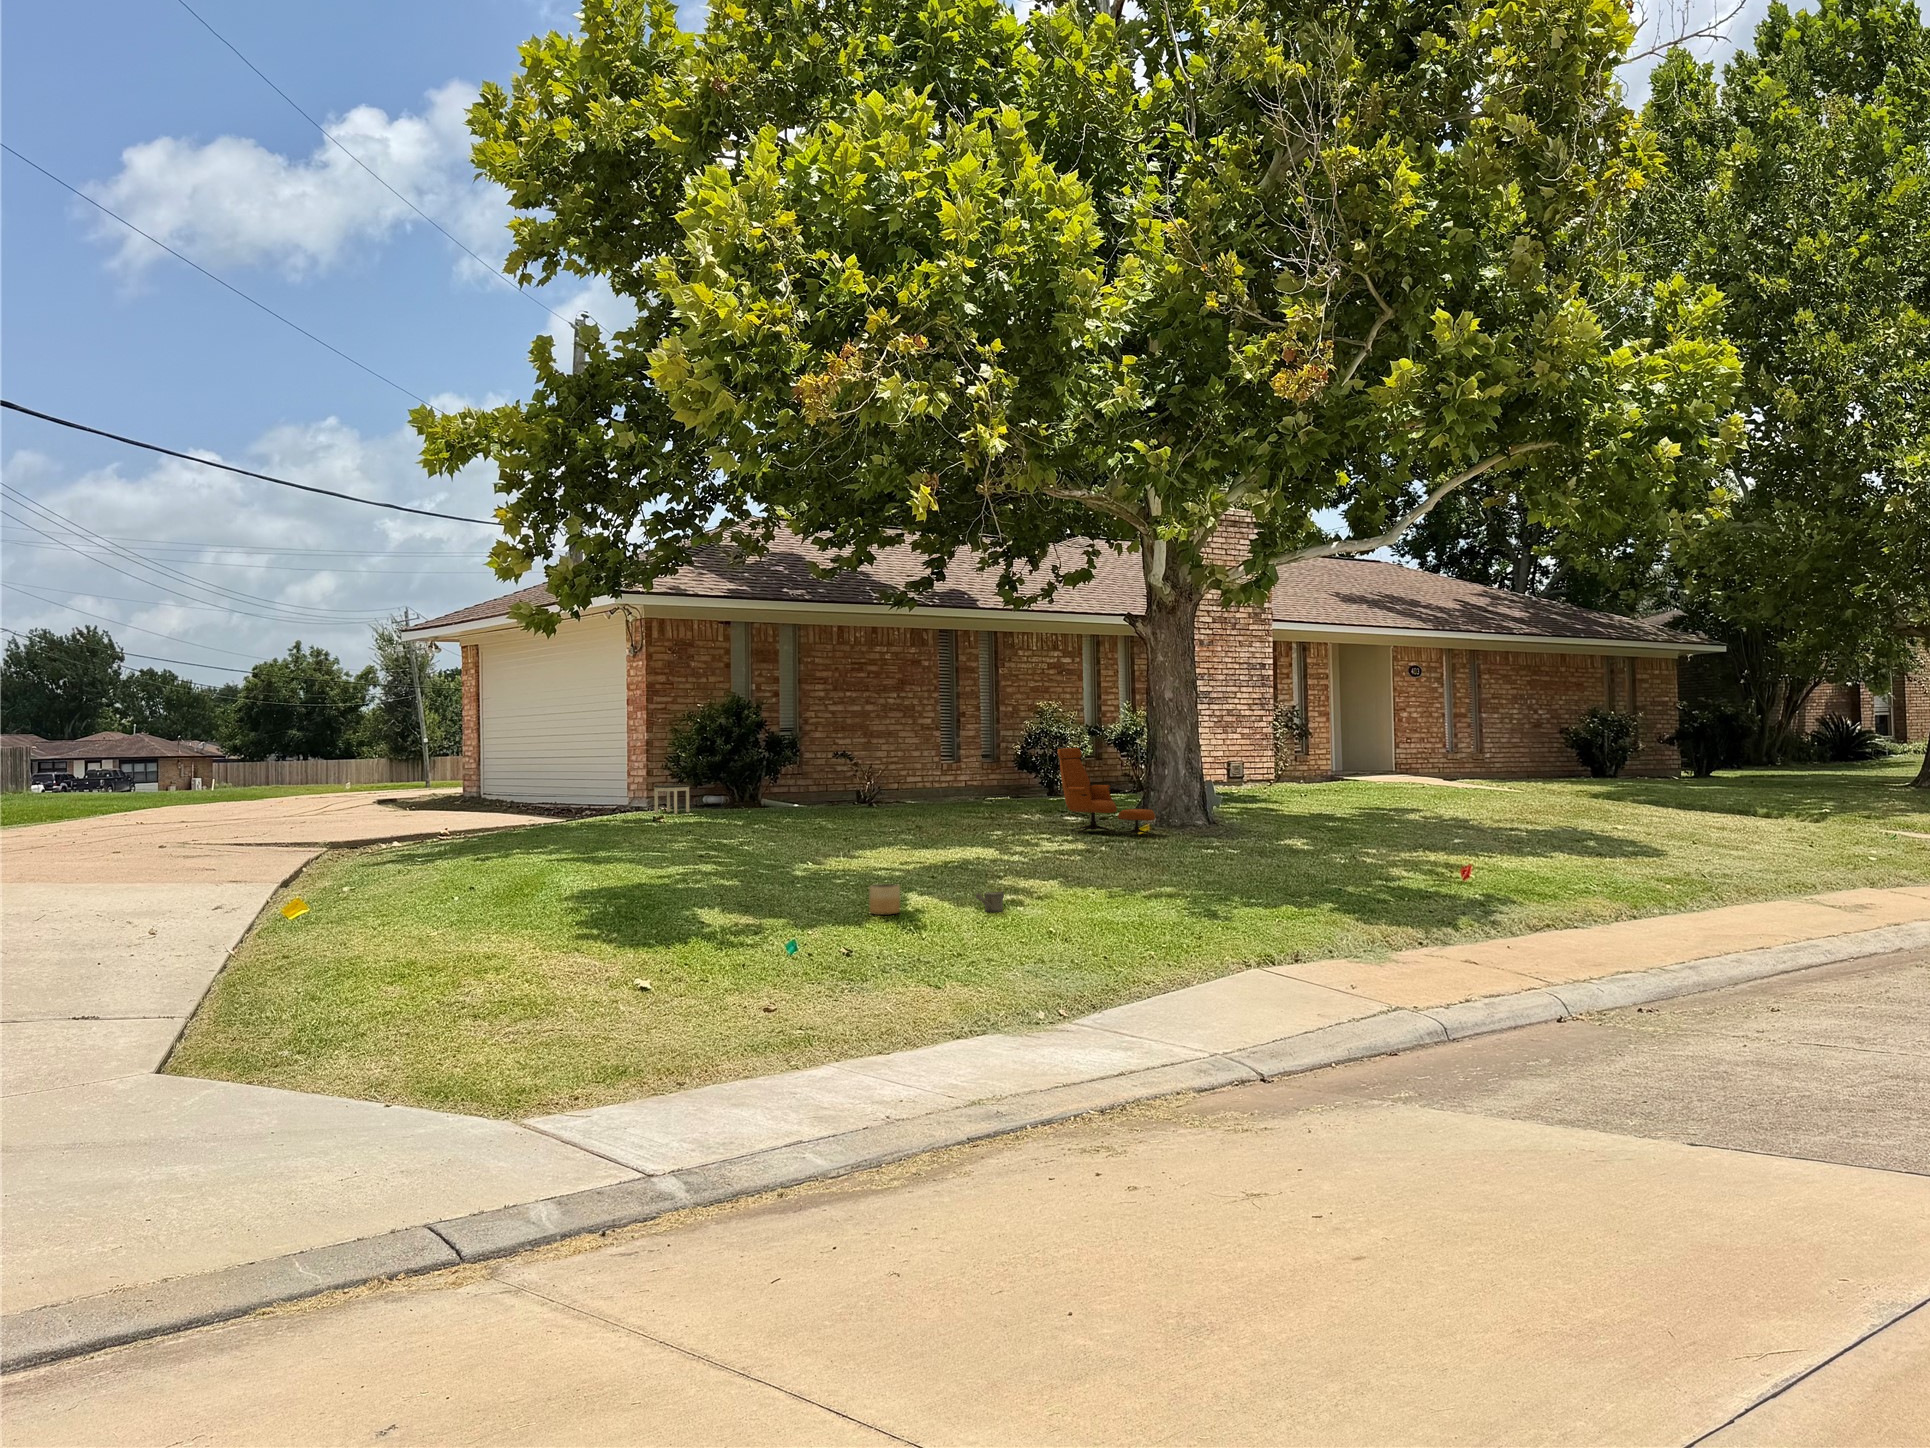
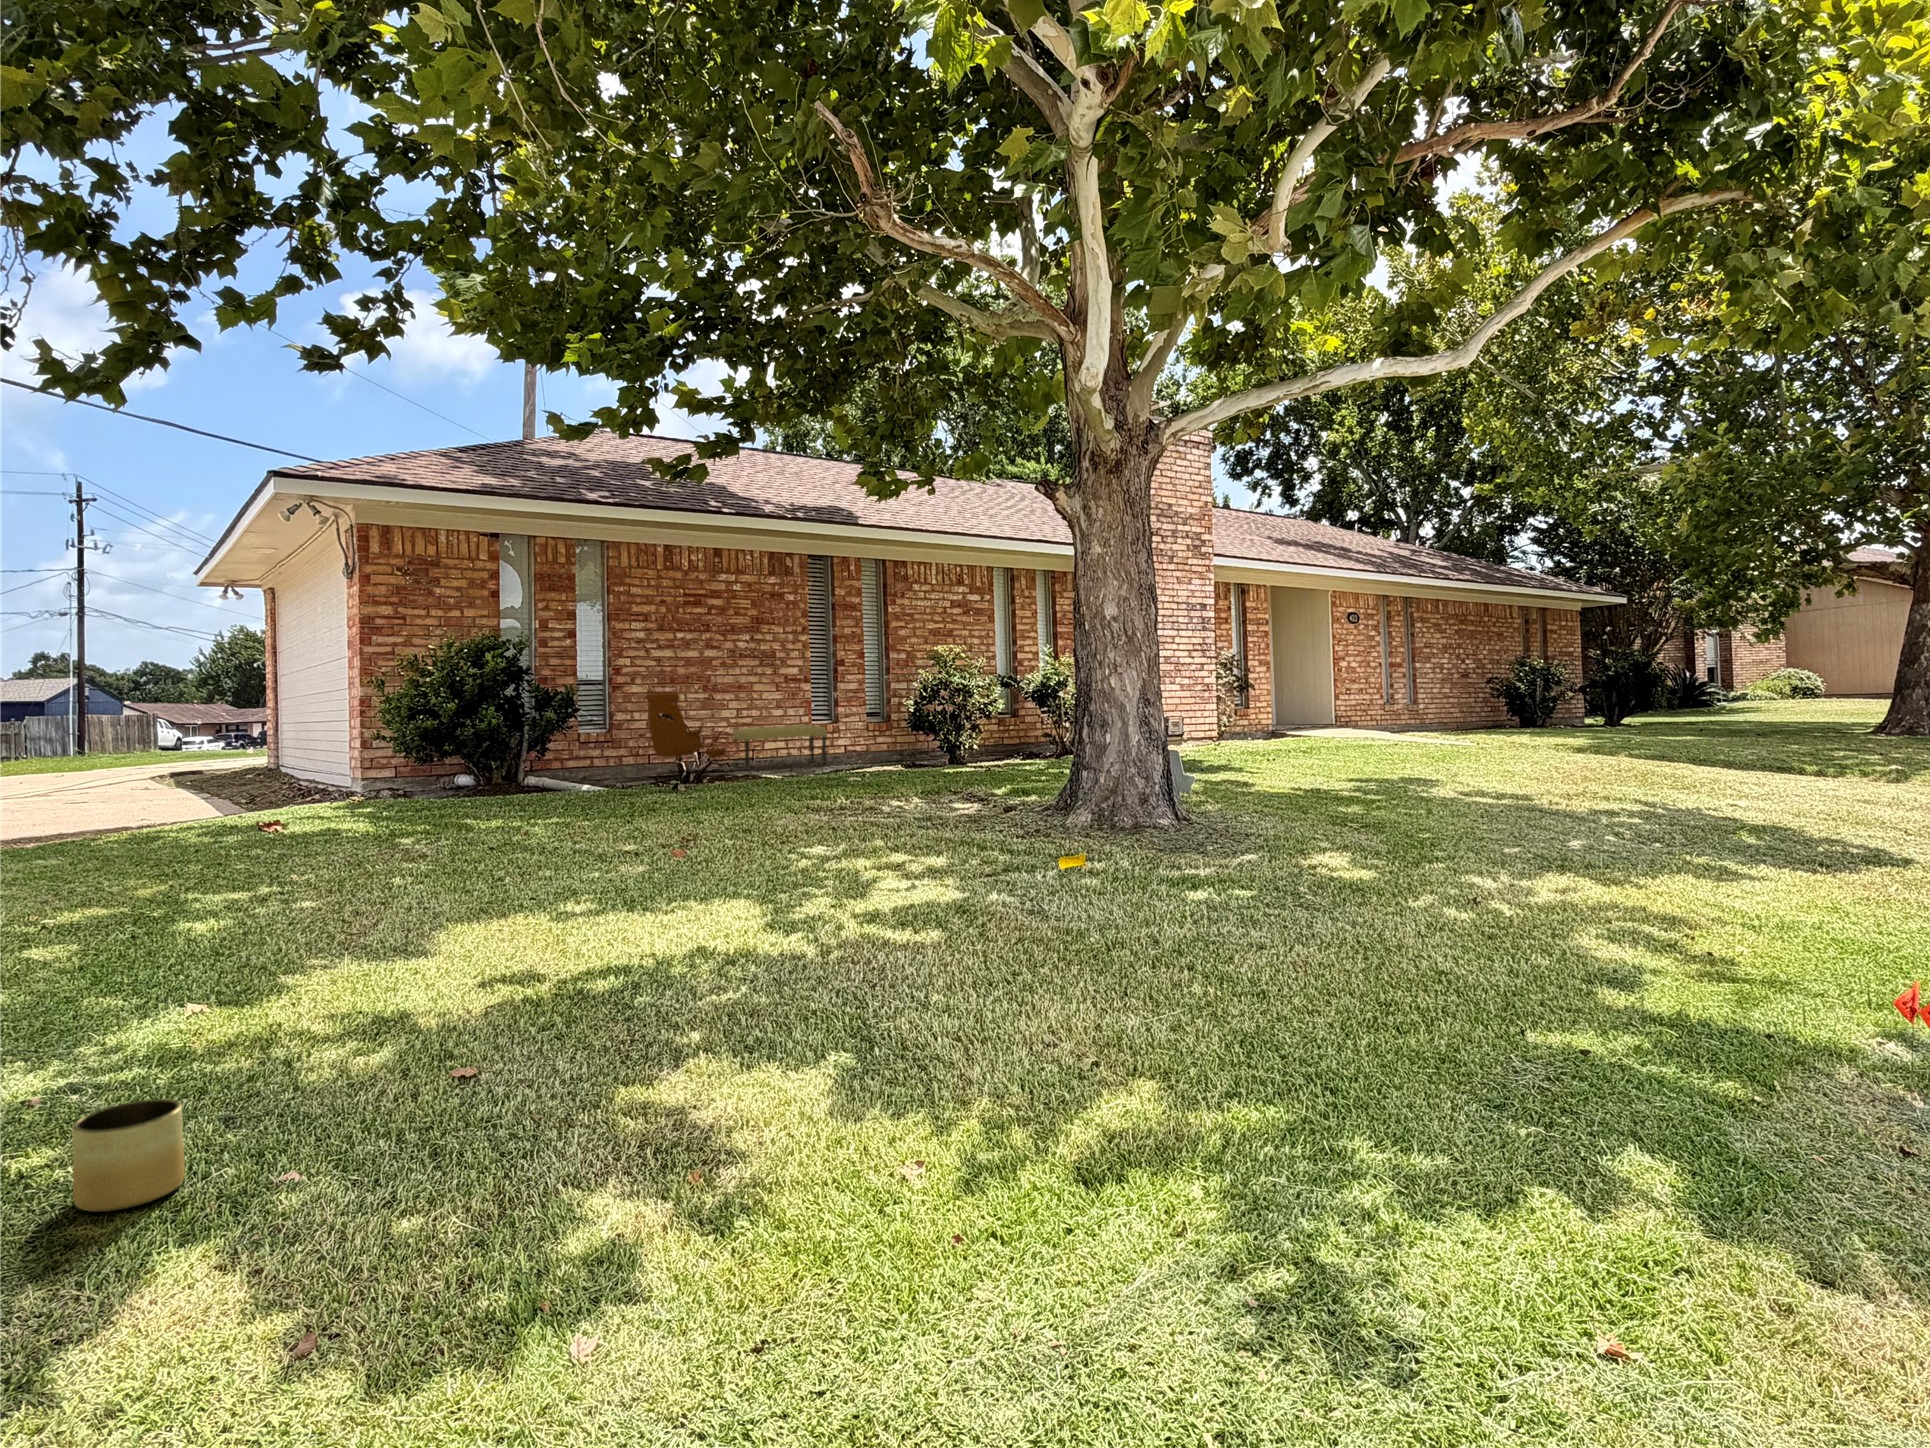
lounge chair: present [1058,748,1155,836] -> present [646,692,726,775]
bench: none [867,766,945,802] -> present [733,725,827,769]
round table: present [654,785,690,814] -> none [435,754,484,792]
watering can: present [976,891,1004,912] -> none [376,1106,510,1184]

